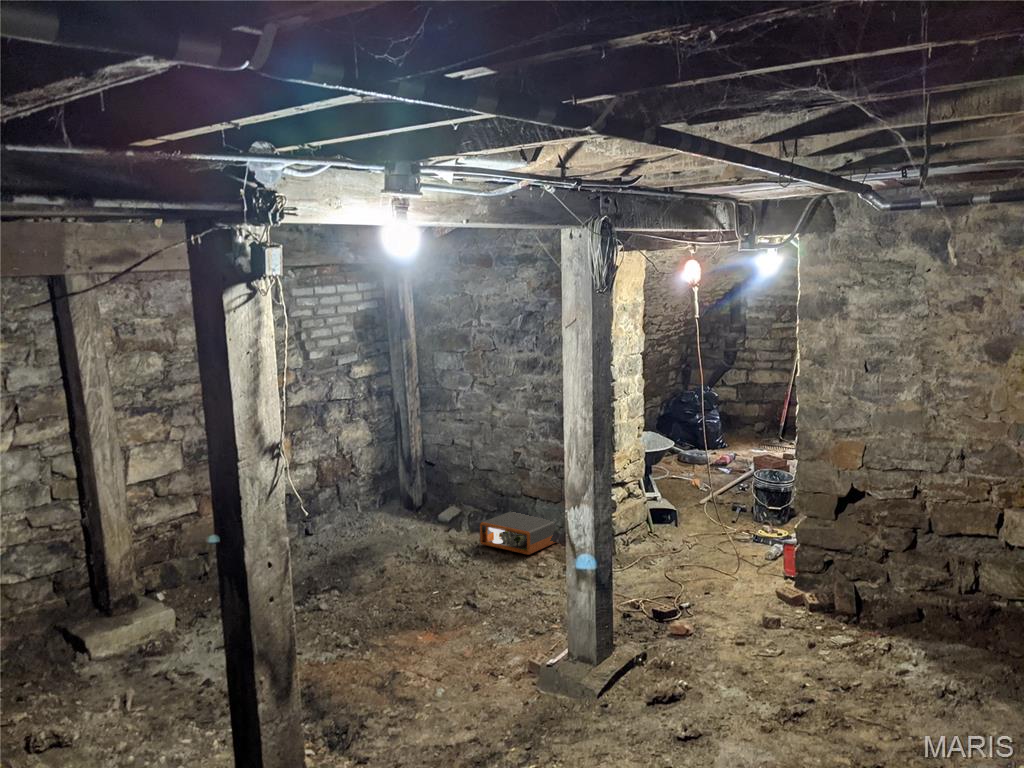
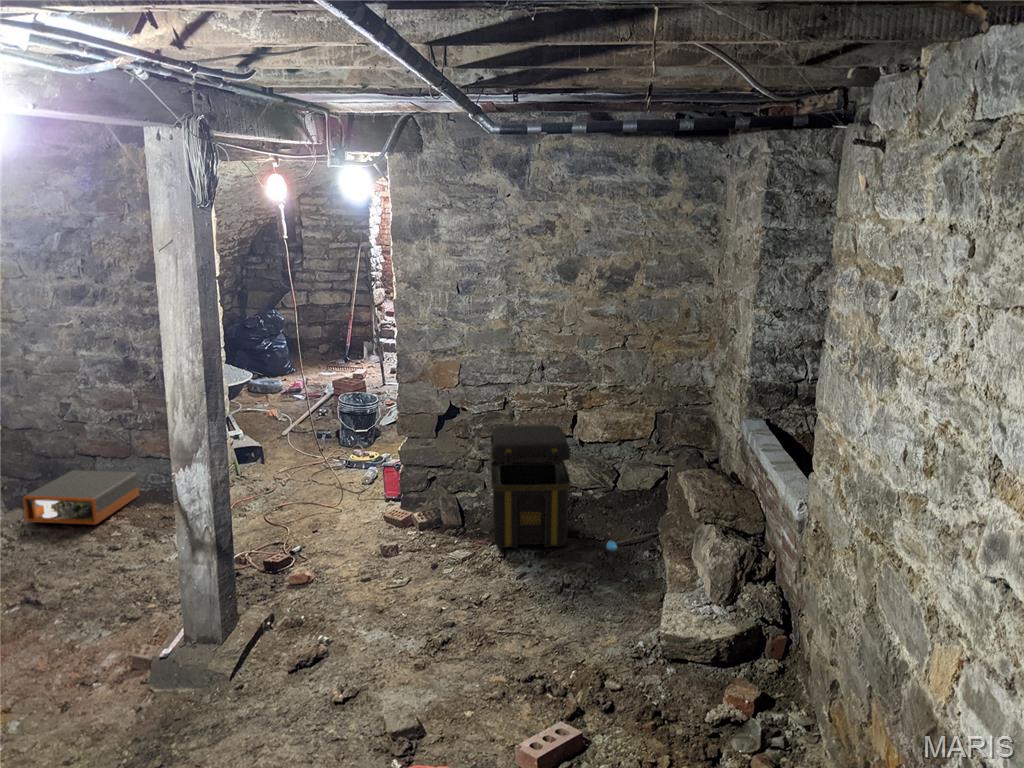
toolbox: none [885,514,984,657] -> present [491,425,571,548]

